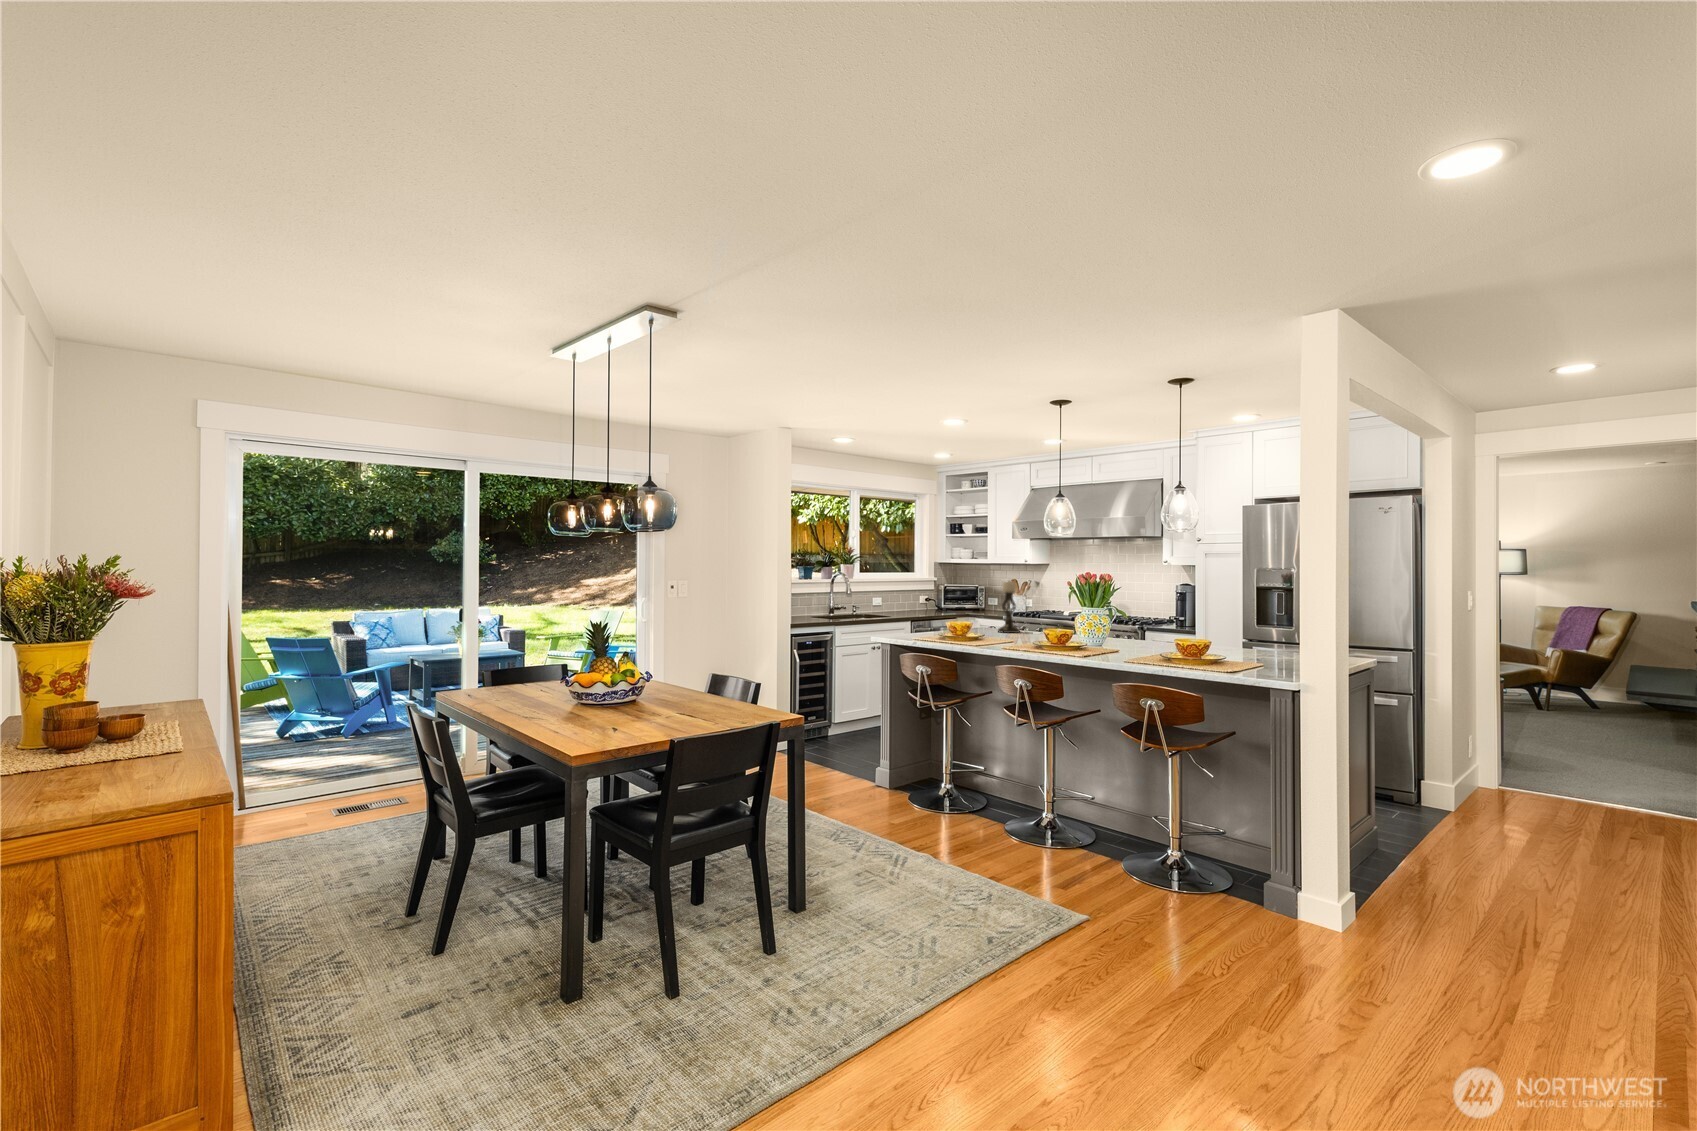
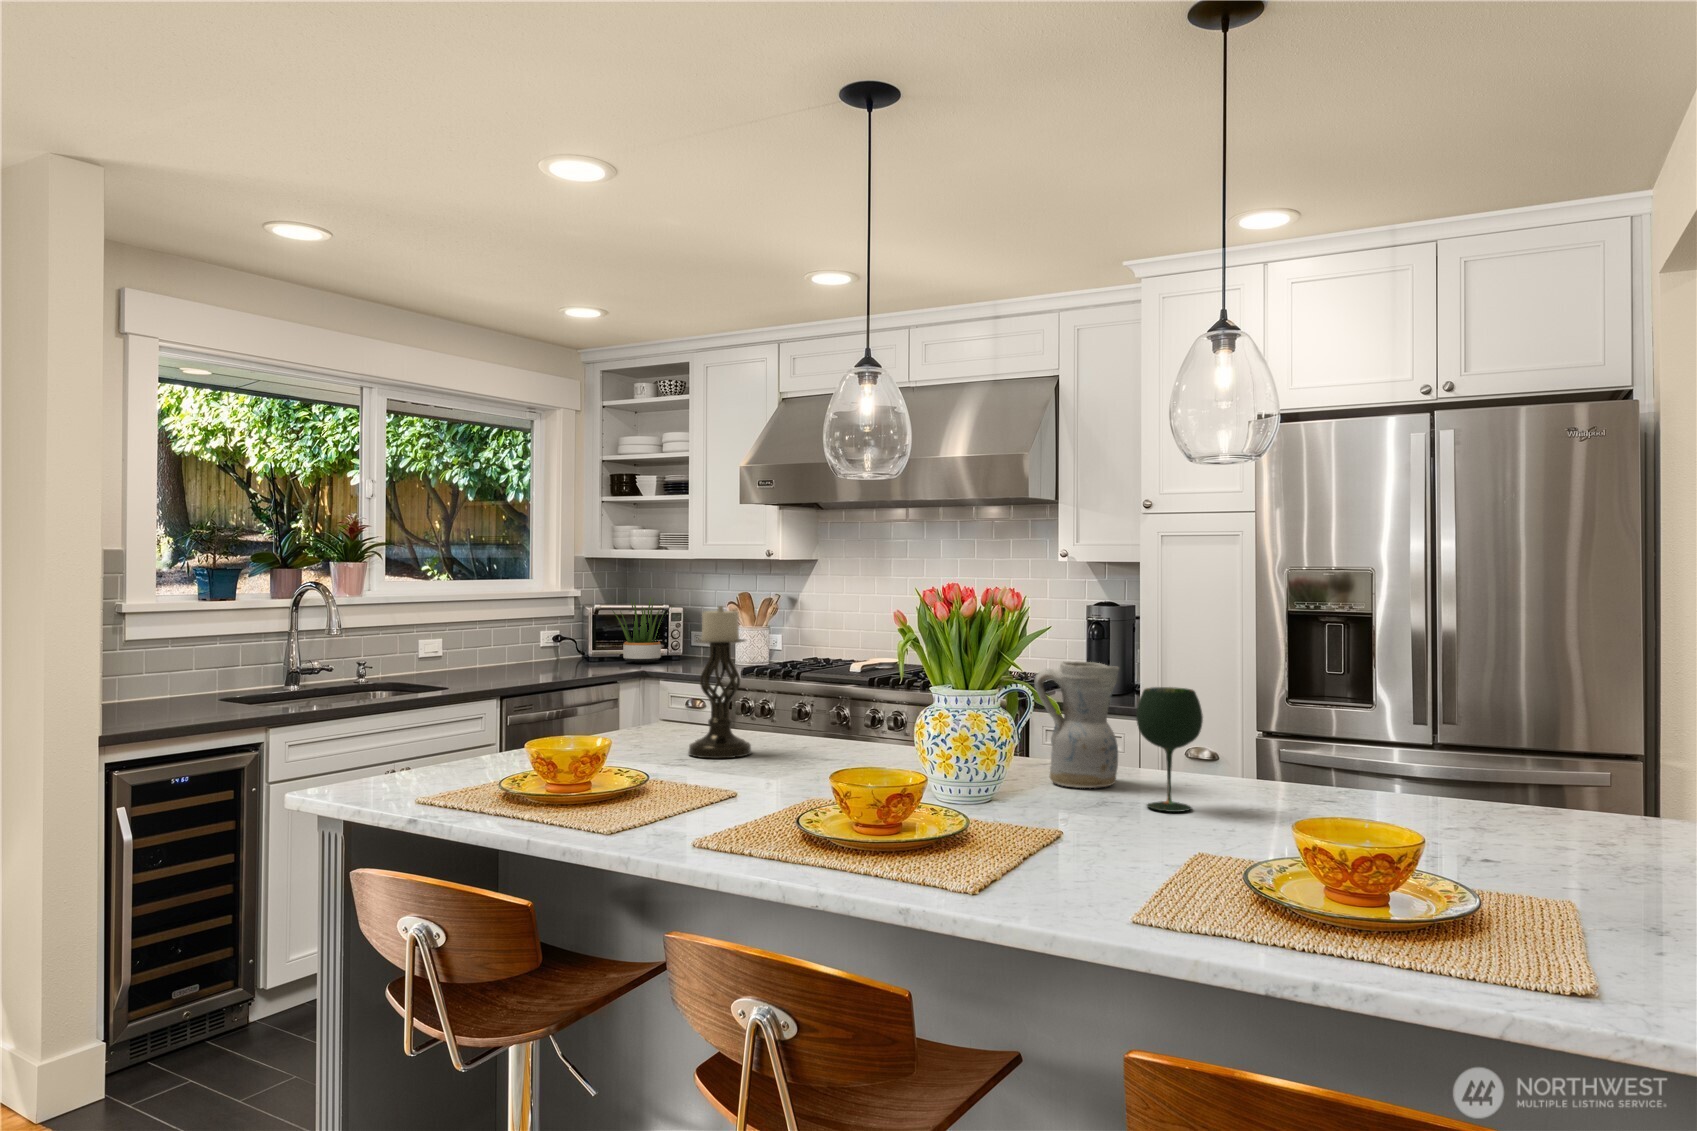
potted plant: none [952,581,980,612] -> present [611,598,662,663]
ceramic pitcher: none [1119,599,1148,641] -> present [1034,661,1119,788]
wine glass: none [1148,606,1170,644] -> present [1136,687,1203,812]

